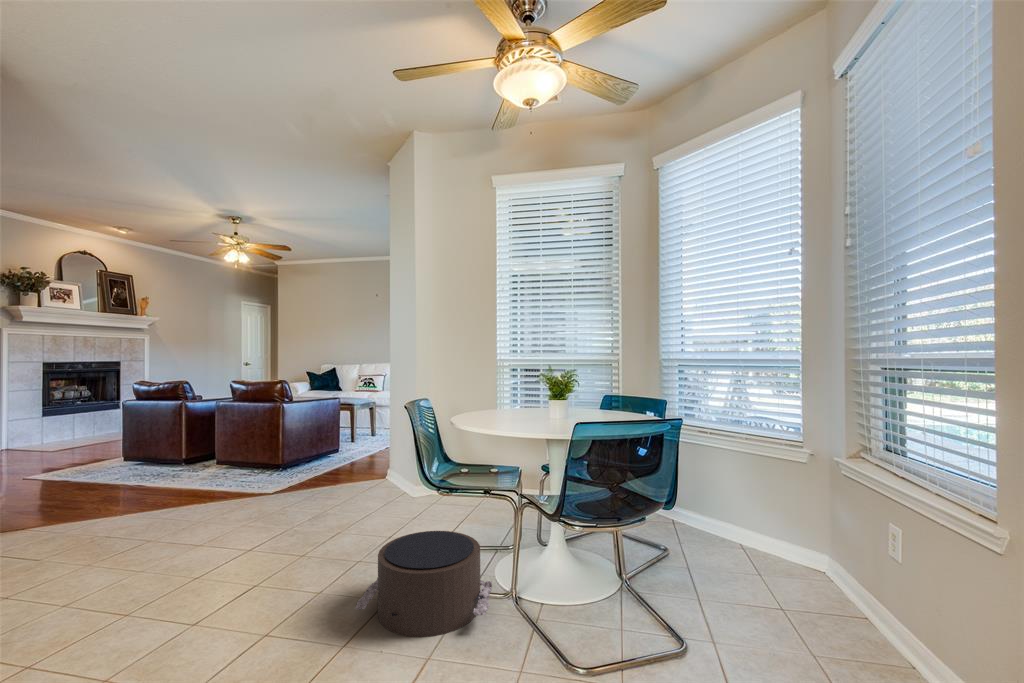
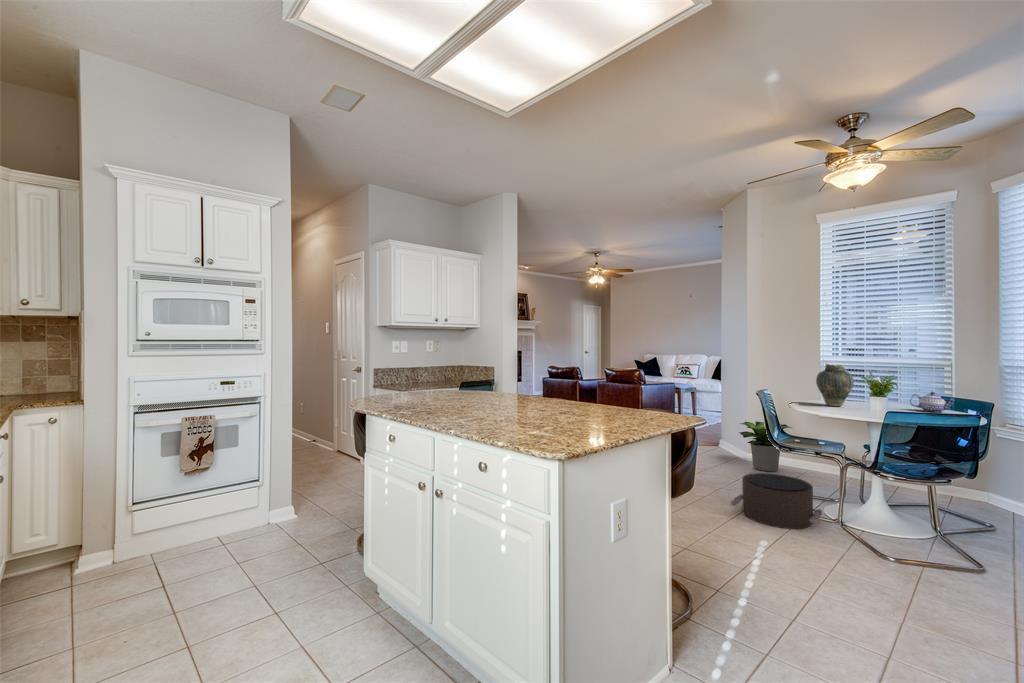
vase: none [488,357,531,416] -> present [816,364,854,406]
teapot: none [589,390,631,415] -> present [910,392,954,412]
potted plant: none [401,442,472,512] -> present [740,421,791,472]

